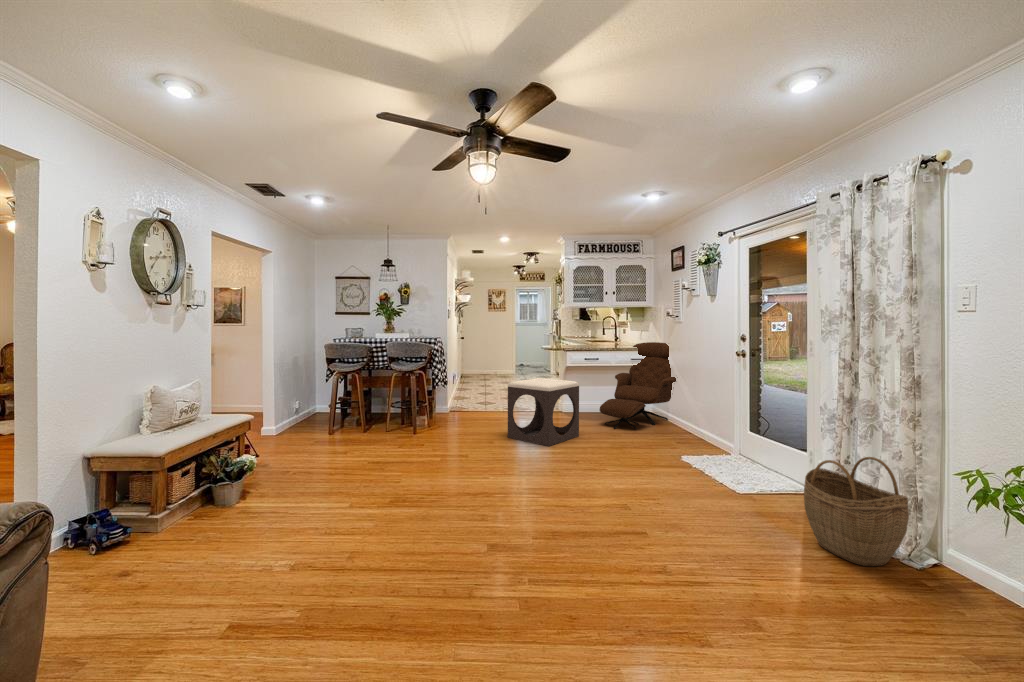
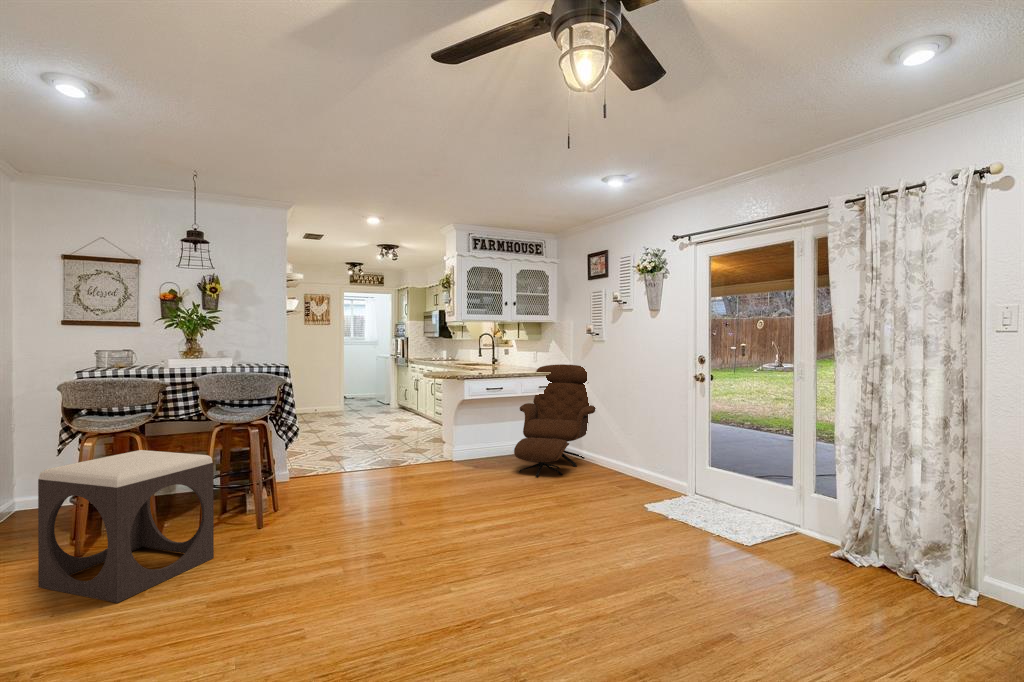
footstool: present [508,378,579,446] -> present [38,450,214,603]
woven basket: present [804,457,909,566] -> none [865,495,987,624]

